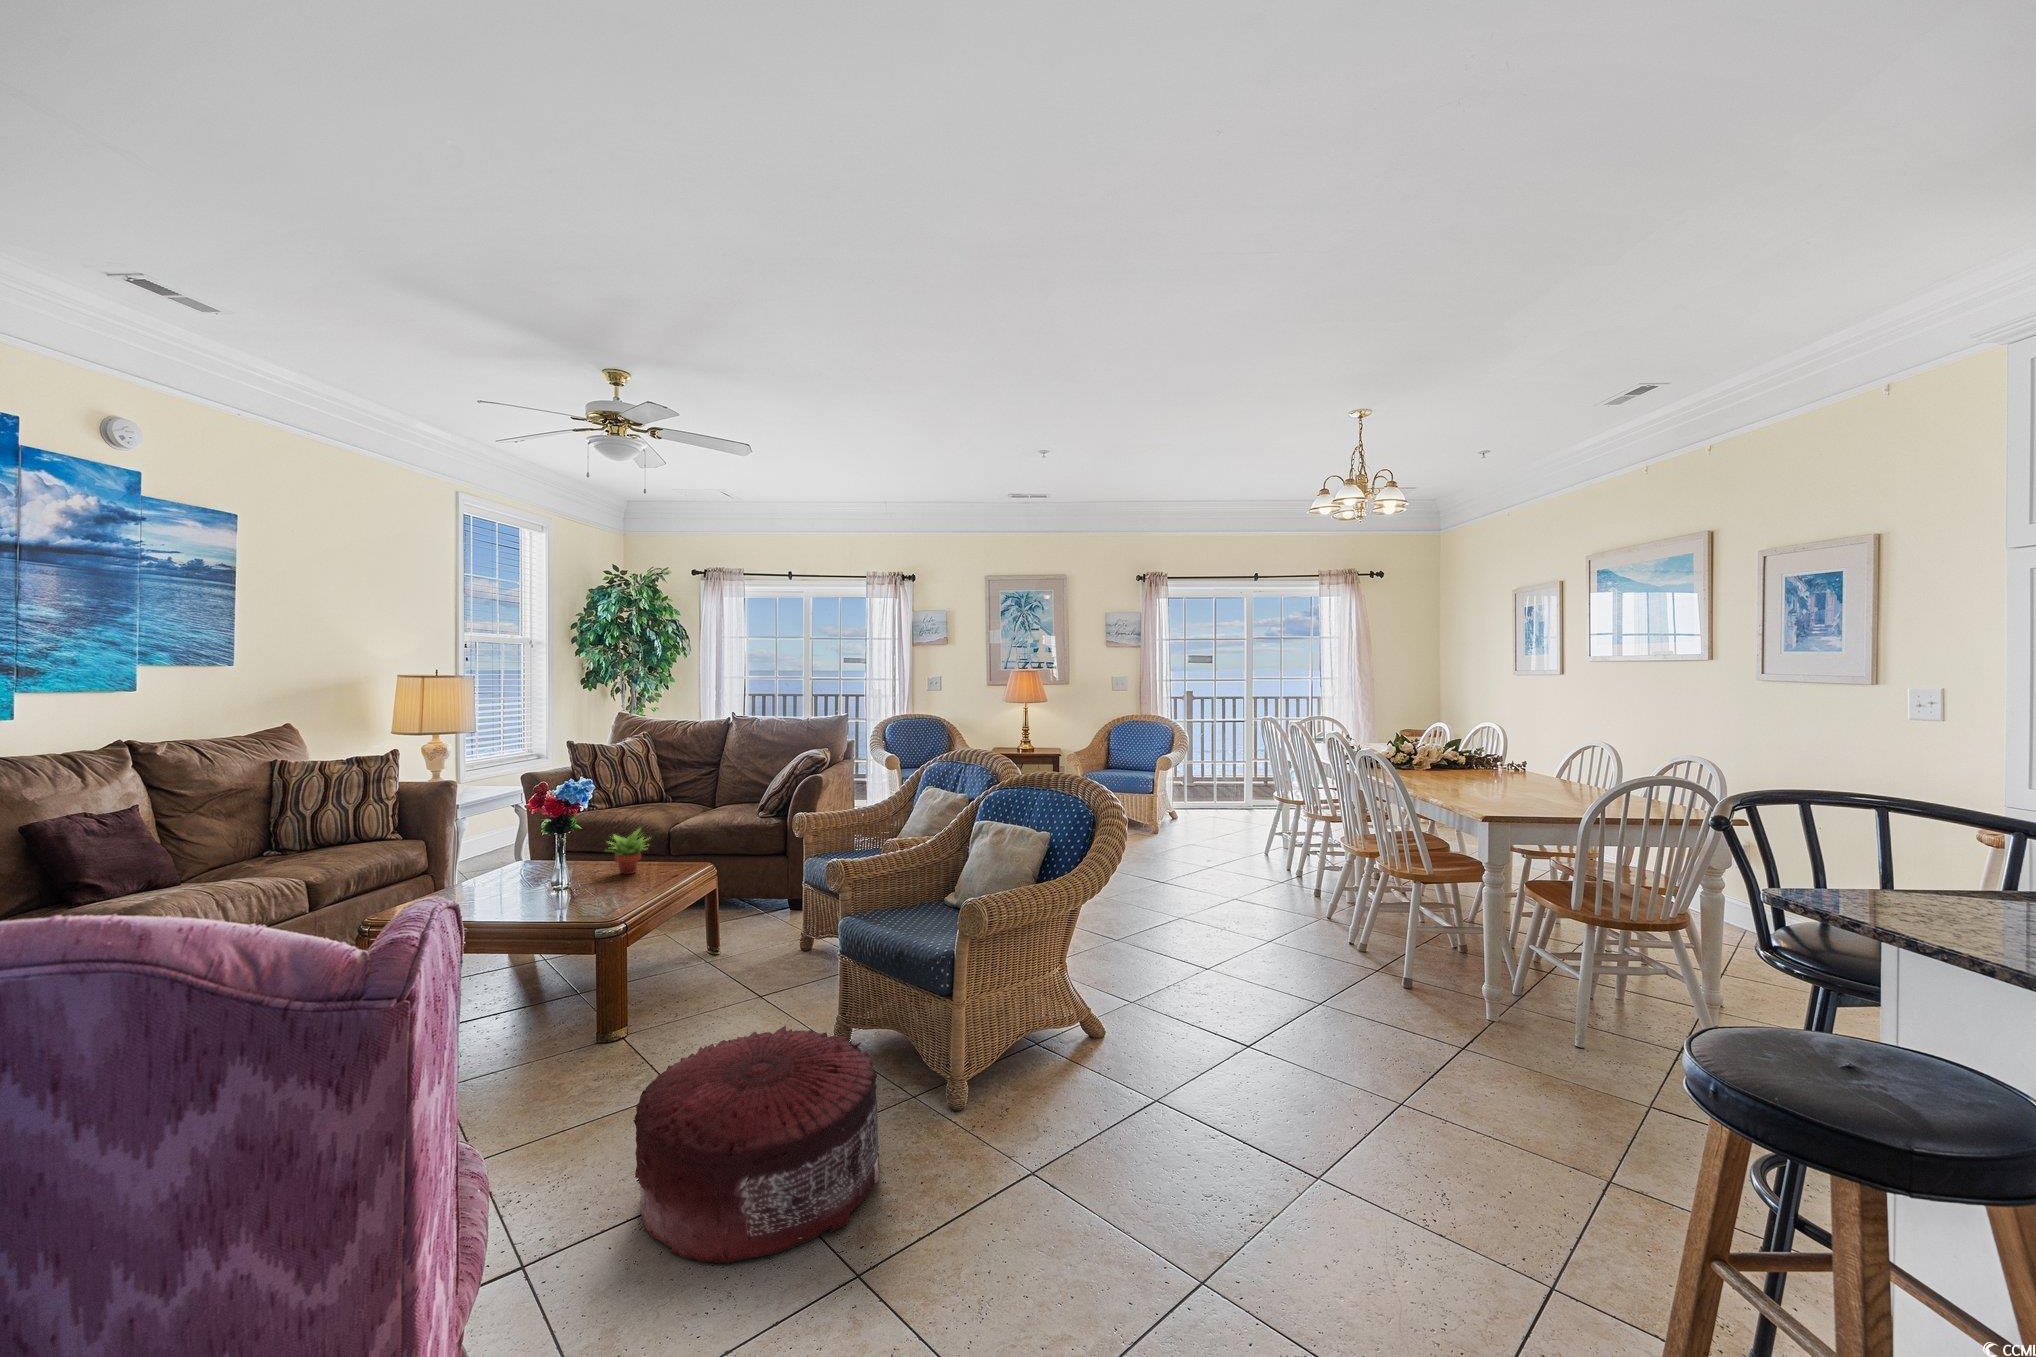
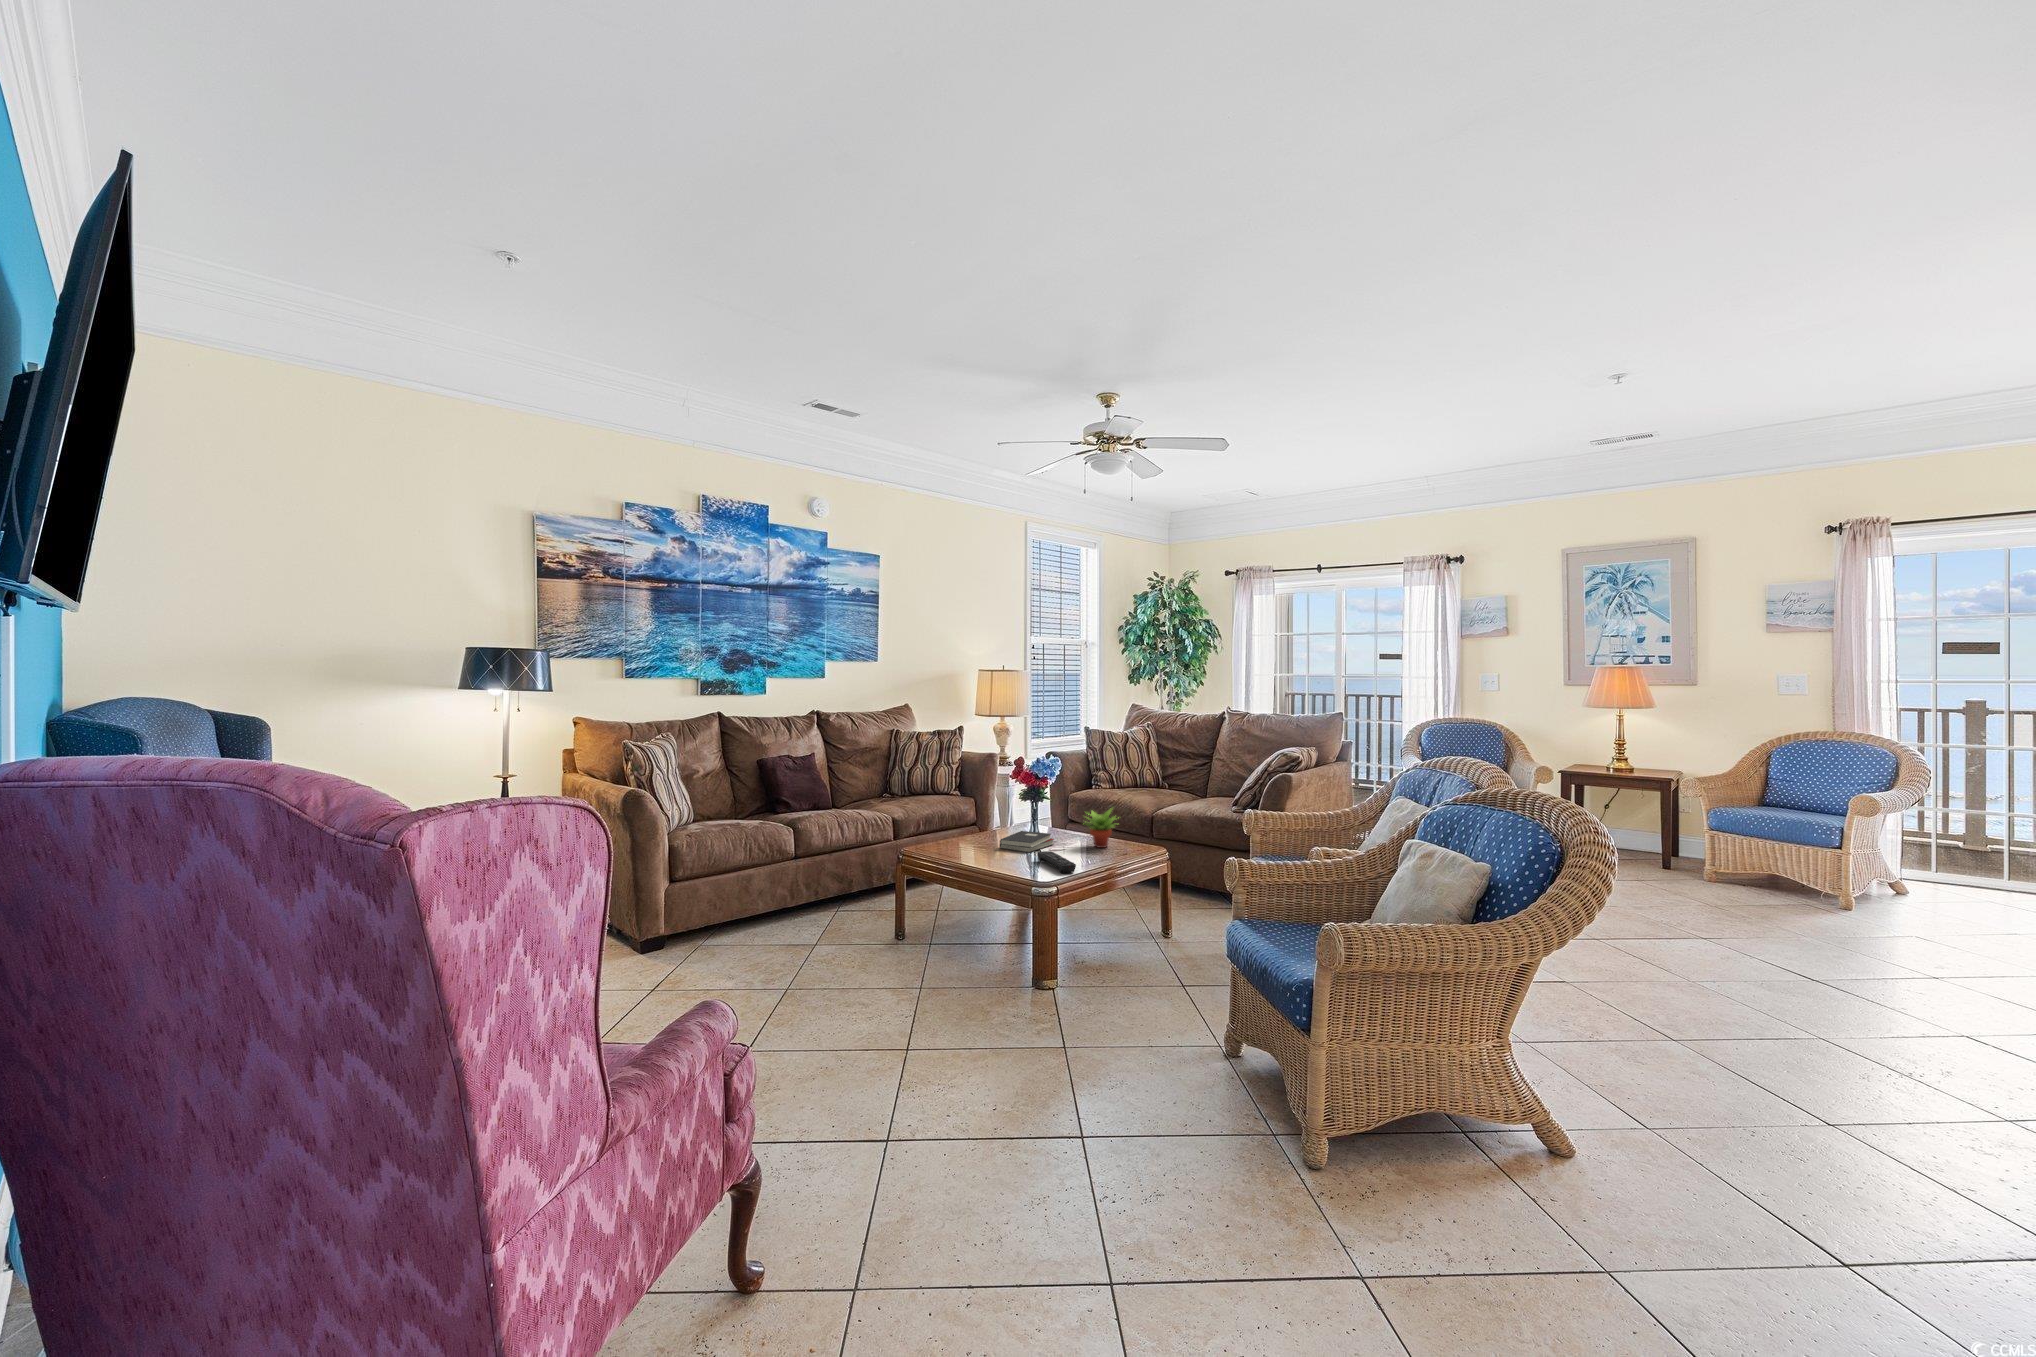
hardback book: none [499,867,569,895] -> present [1000,831,1054,853]
remote control: none [565,887,625,909] -> present [1038,851,1076,873]
pouf: present [634,1026,879,1264] -> none [982,1006,1217,1219]

